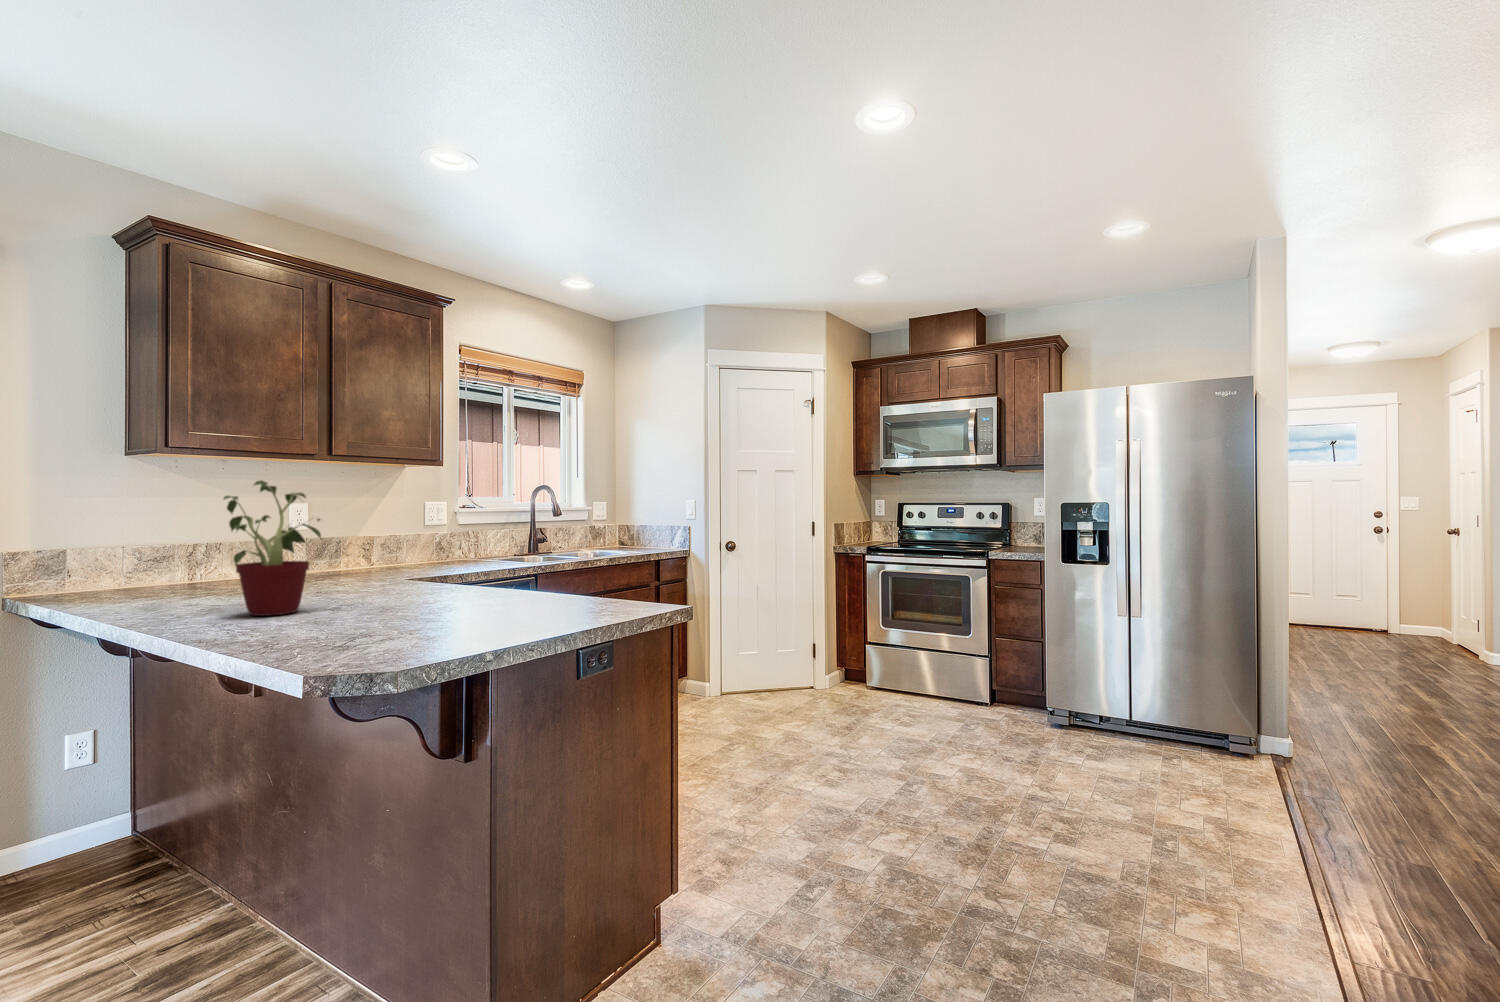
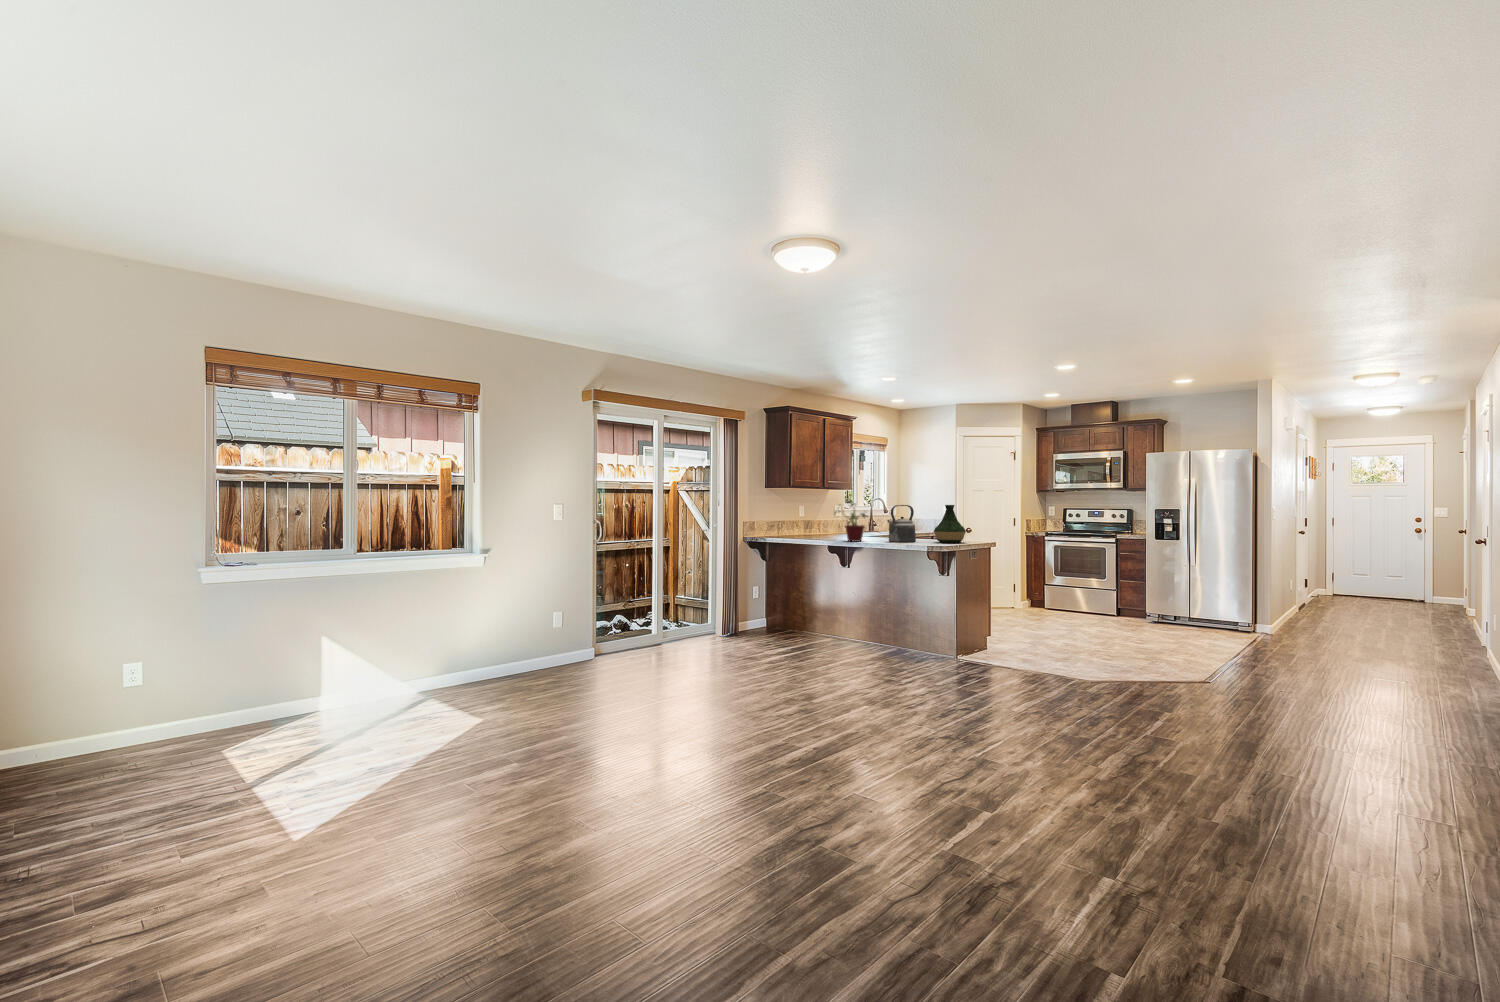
vase: none [502,495,604,619] -> present [934,505,966,543]
kettle: none [356,497,469,616] -> present [887,505,916,542]

